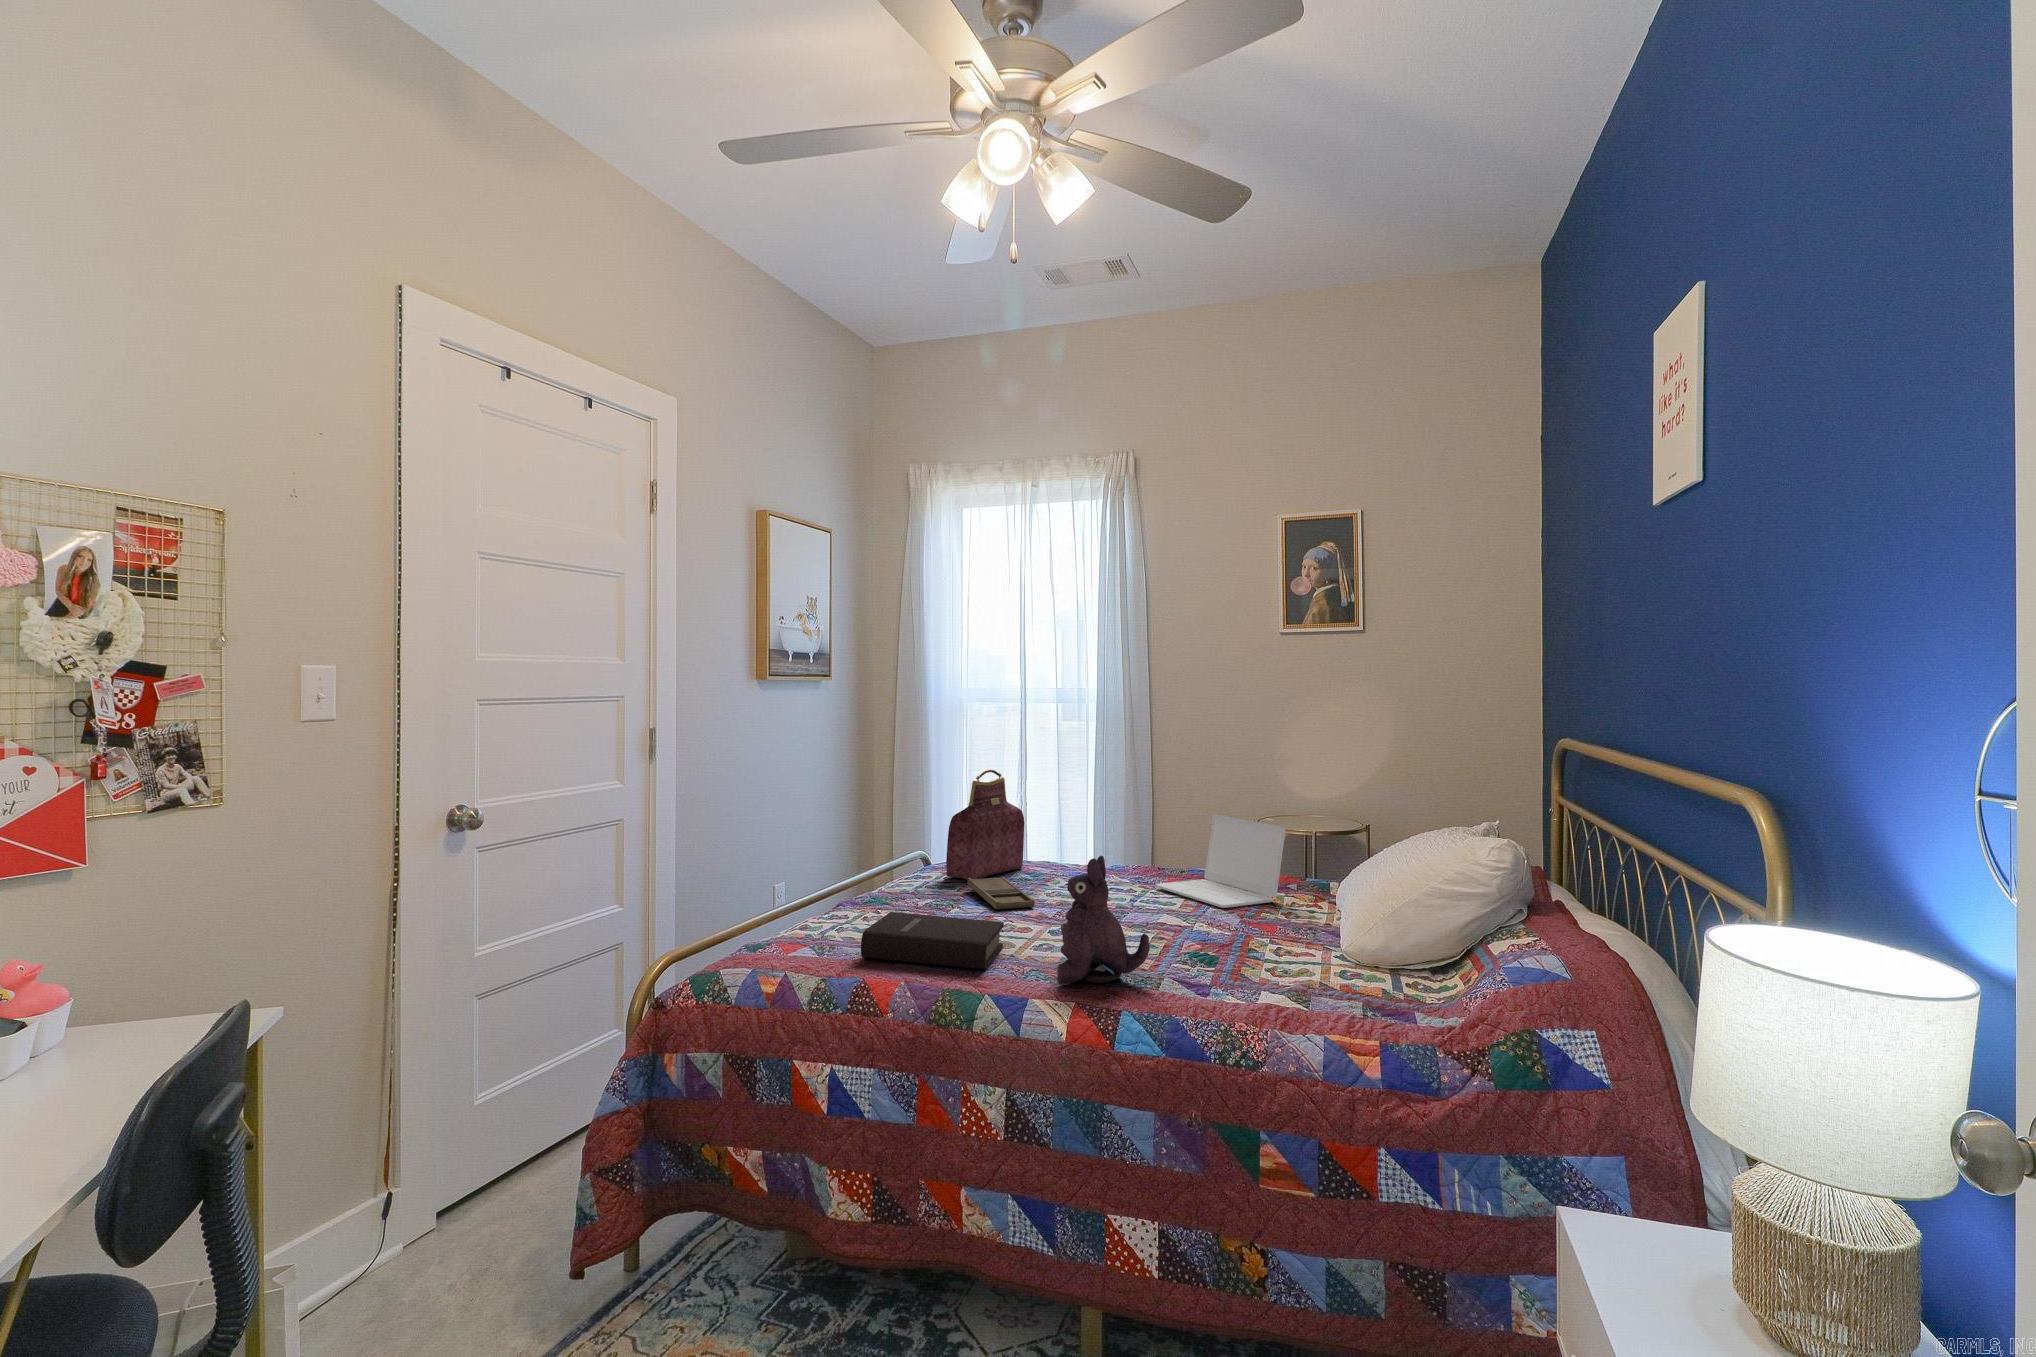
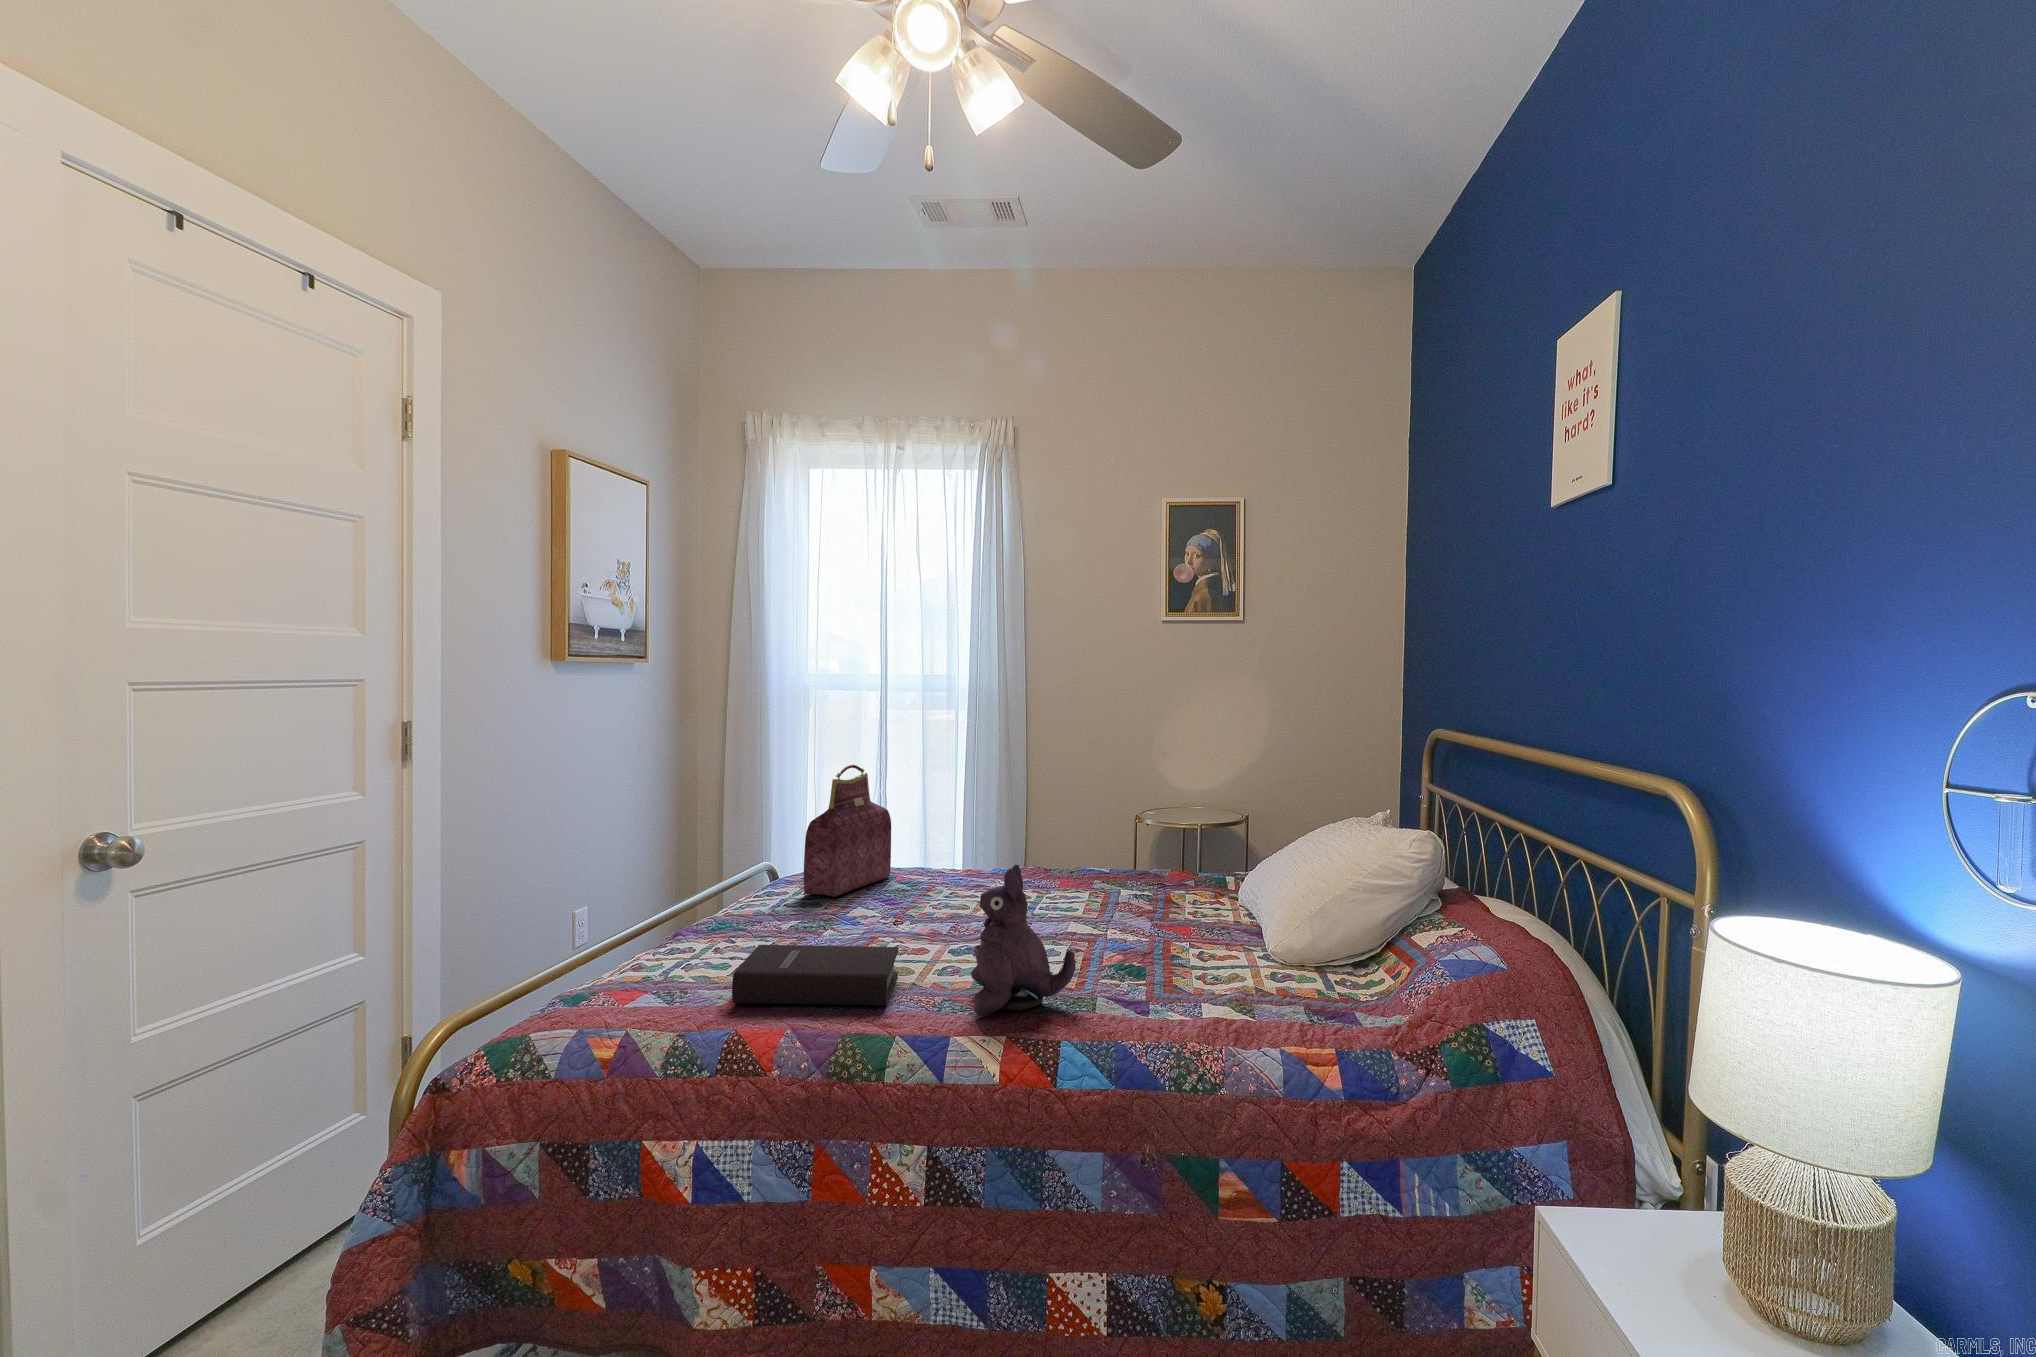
laptop: present [1156,814,1286,908] -> none [1048,805,1189,910]
tray: present [967,877,1034,909] -> none [834,890,919,930]

